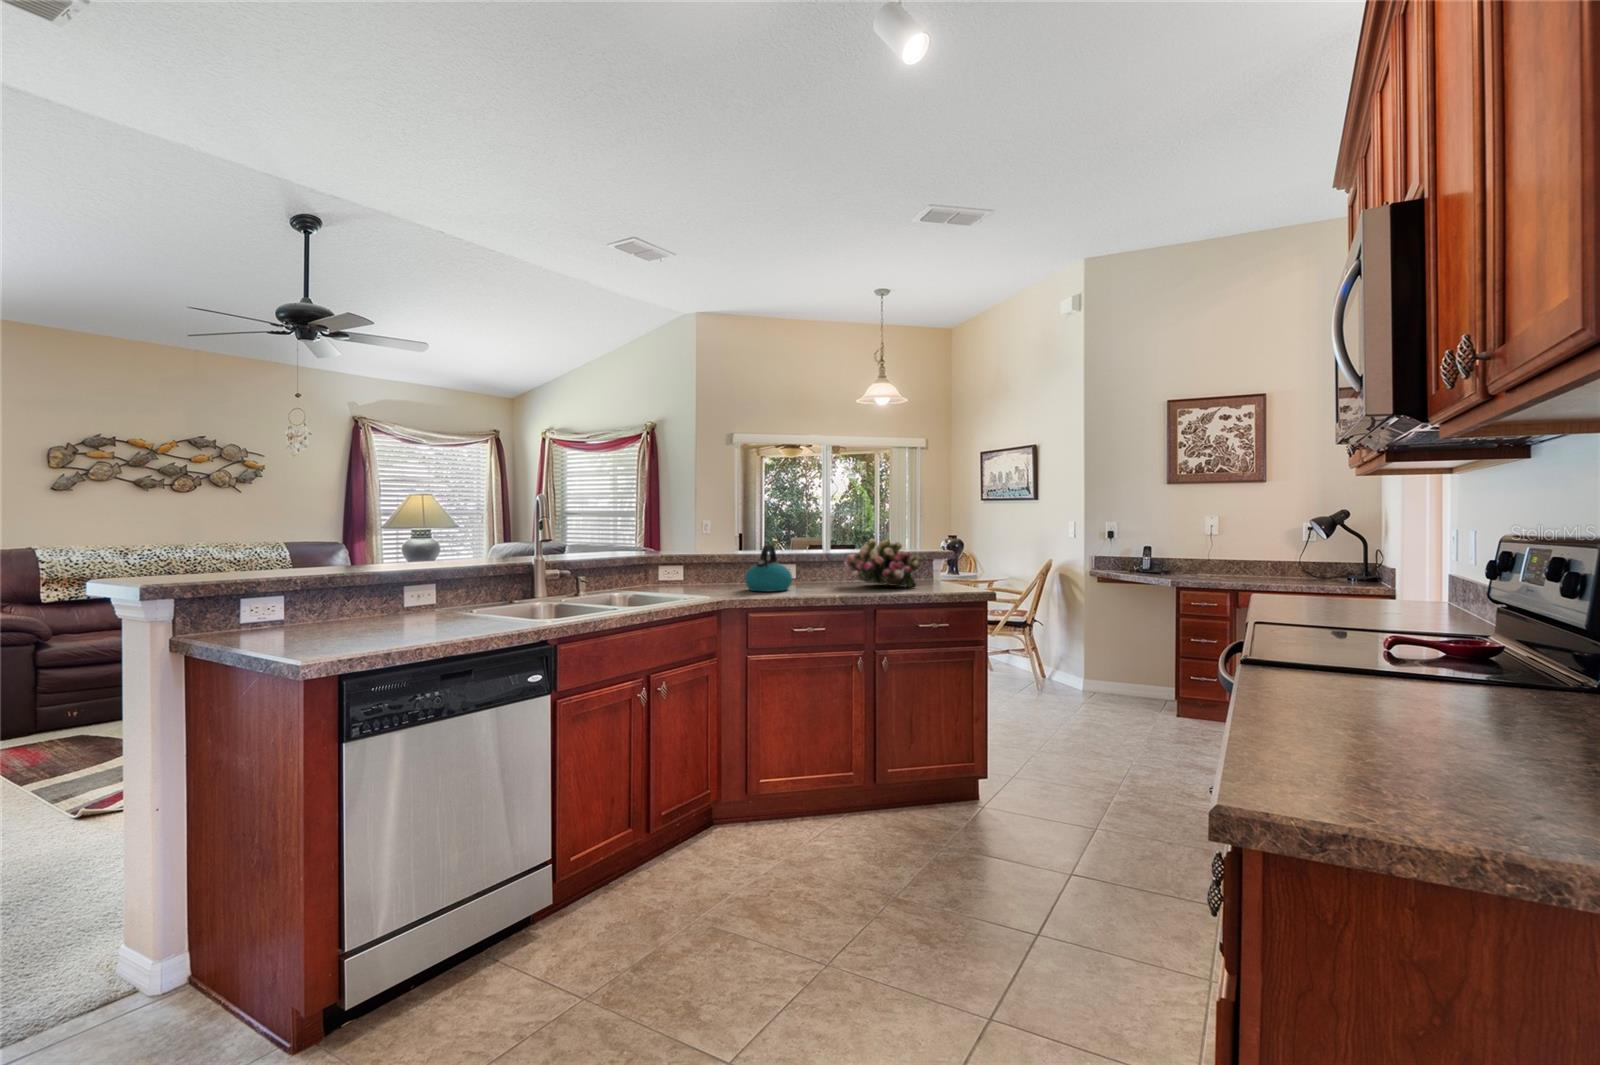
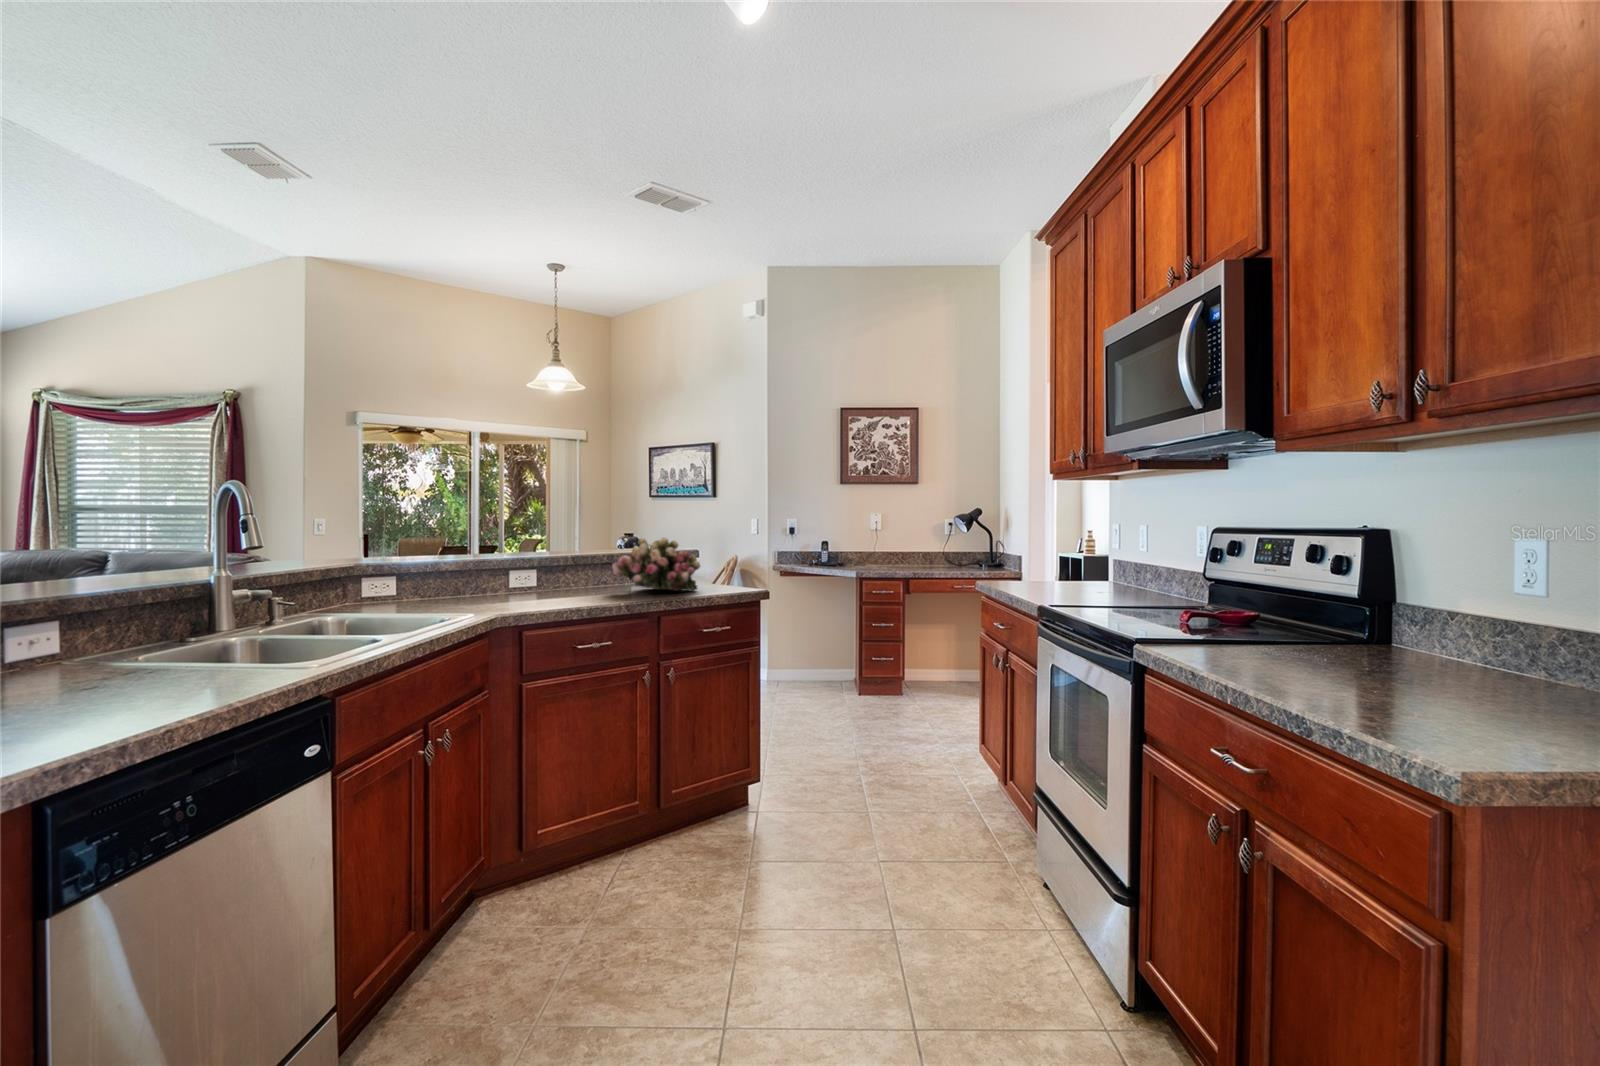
kettle: present [745,545,792,591] -> none [495,547,559,606]

